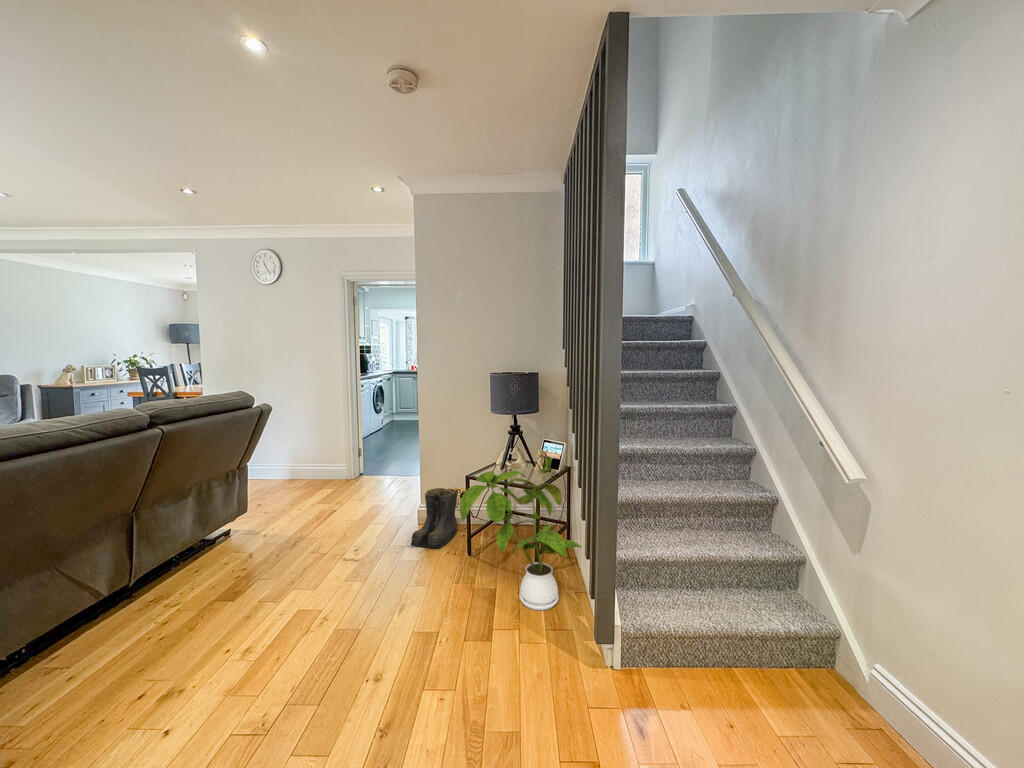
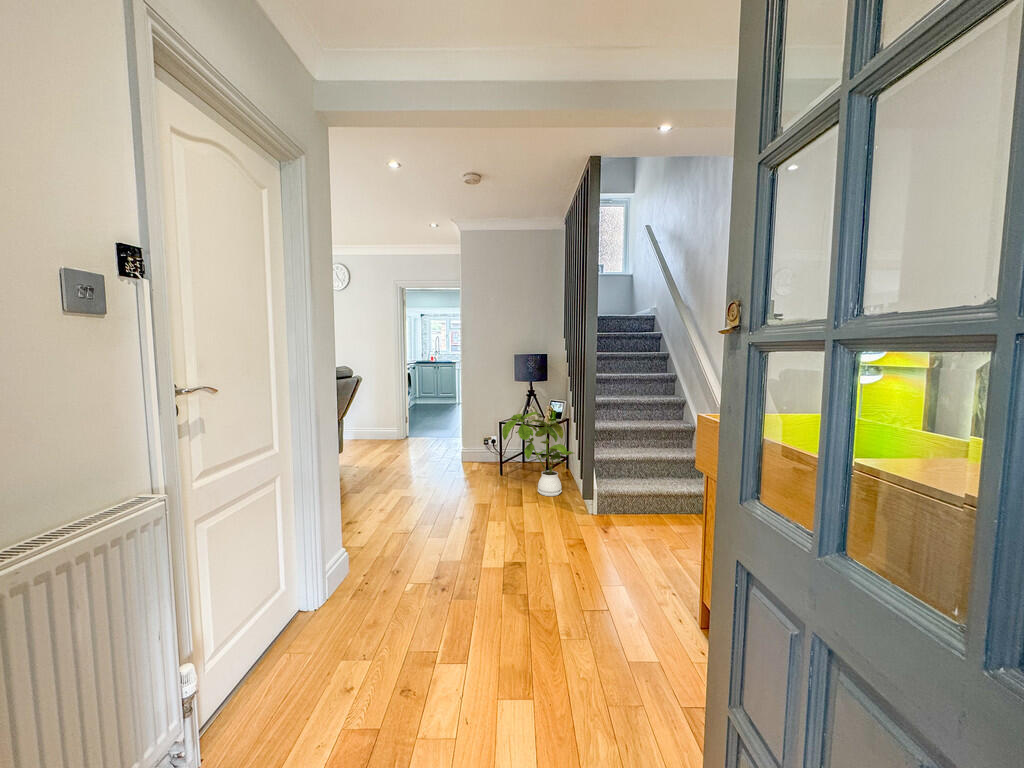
boots: present [411,488,457,548] -> none [460,436,491,473]

